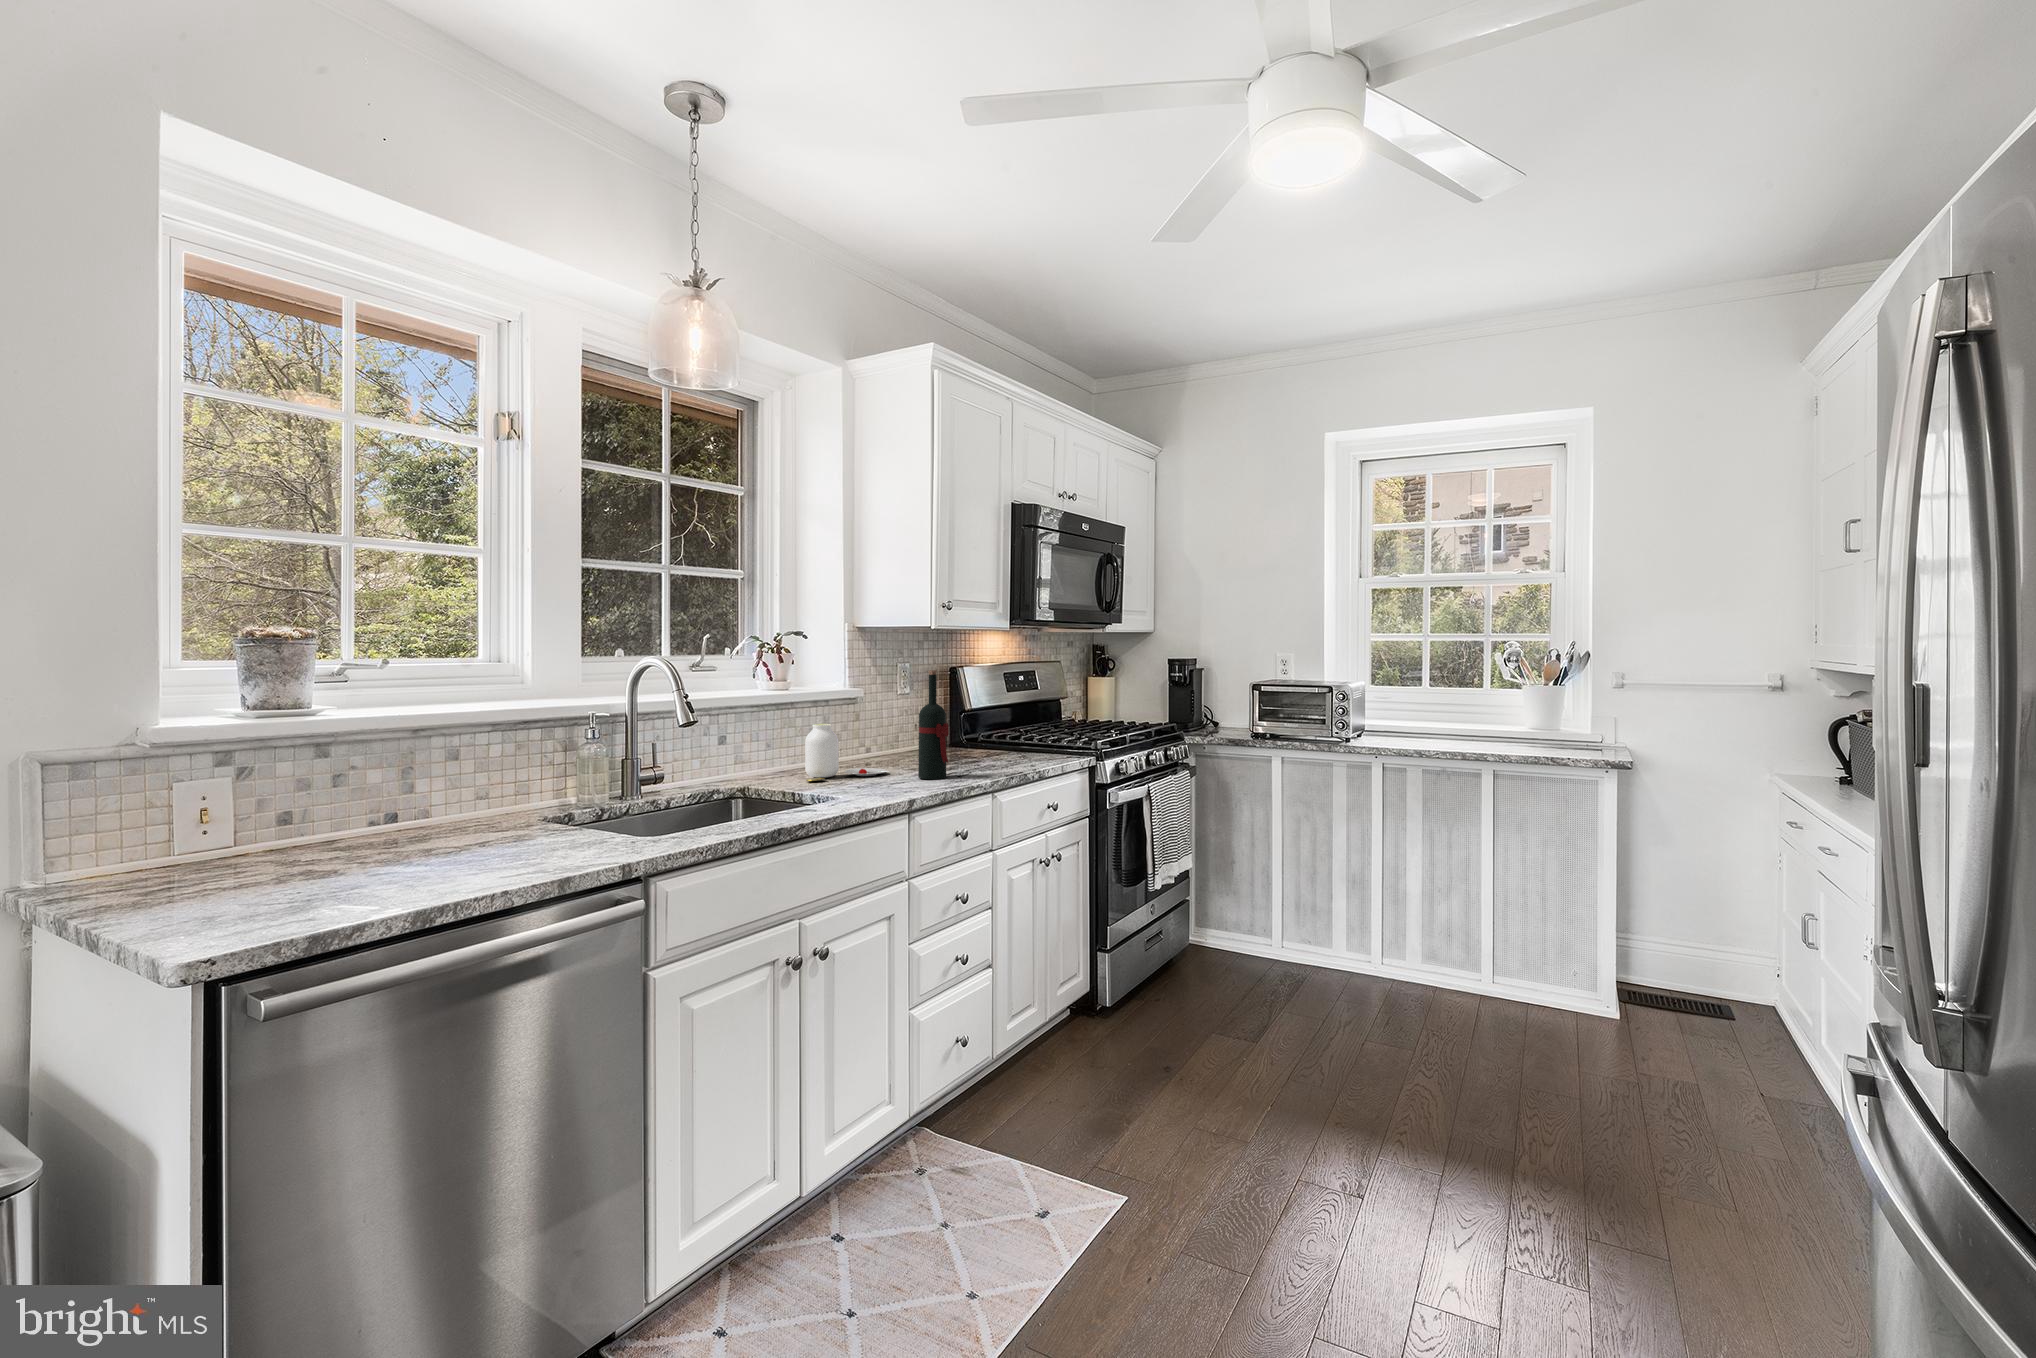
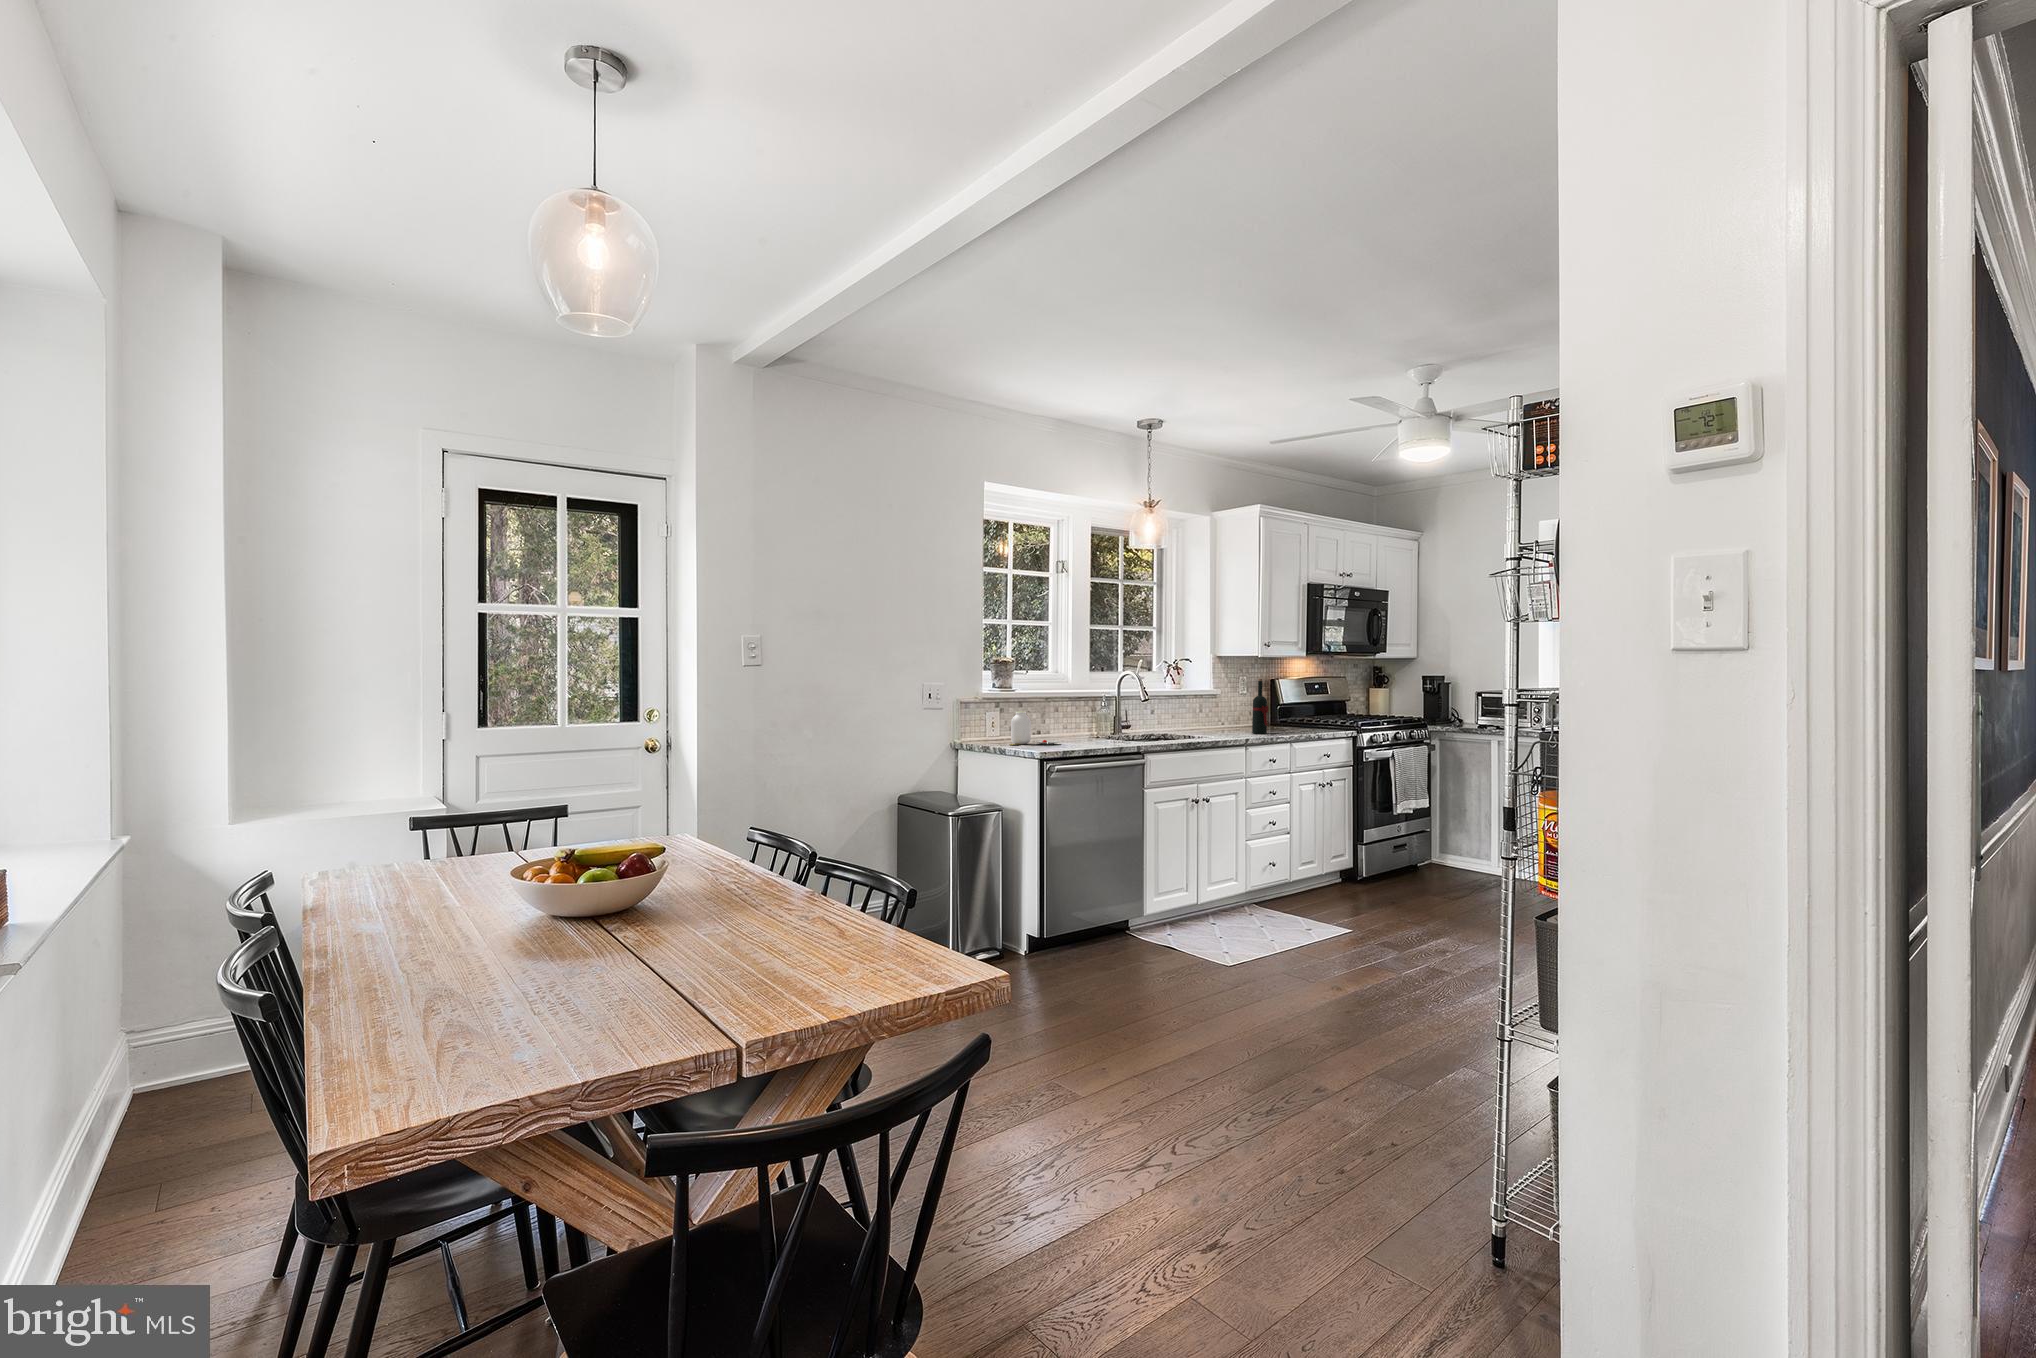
jar: present [805,724,888,781] -> present [1009,712,1060,745]

